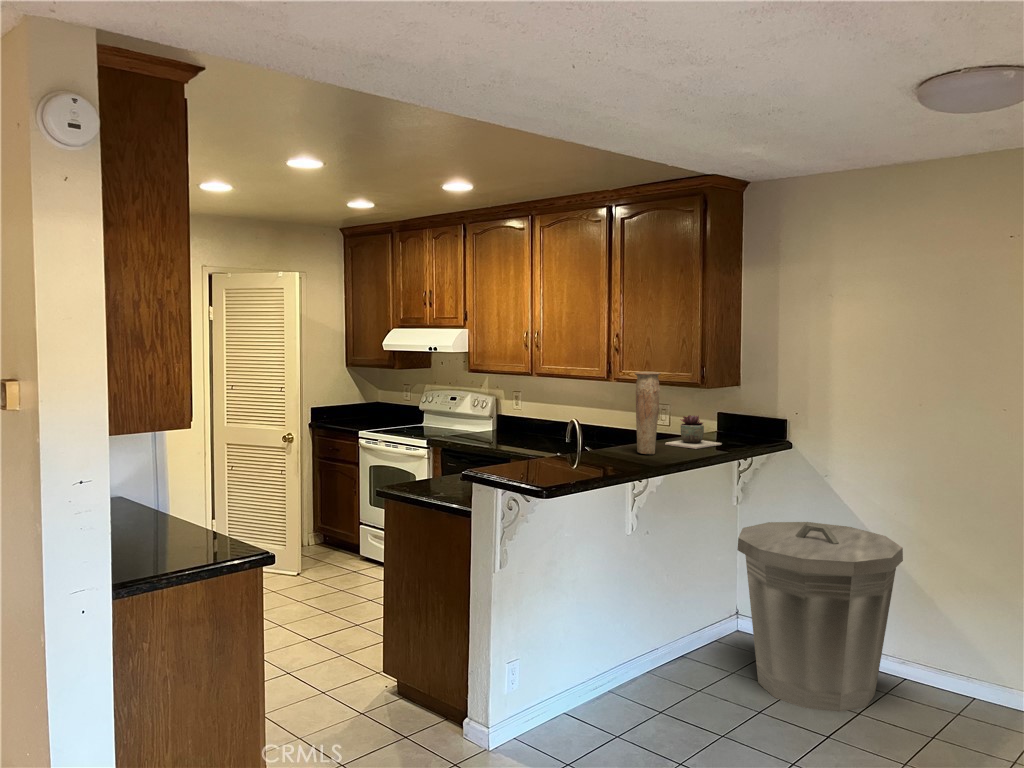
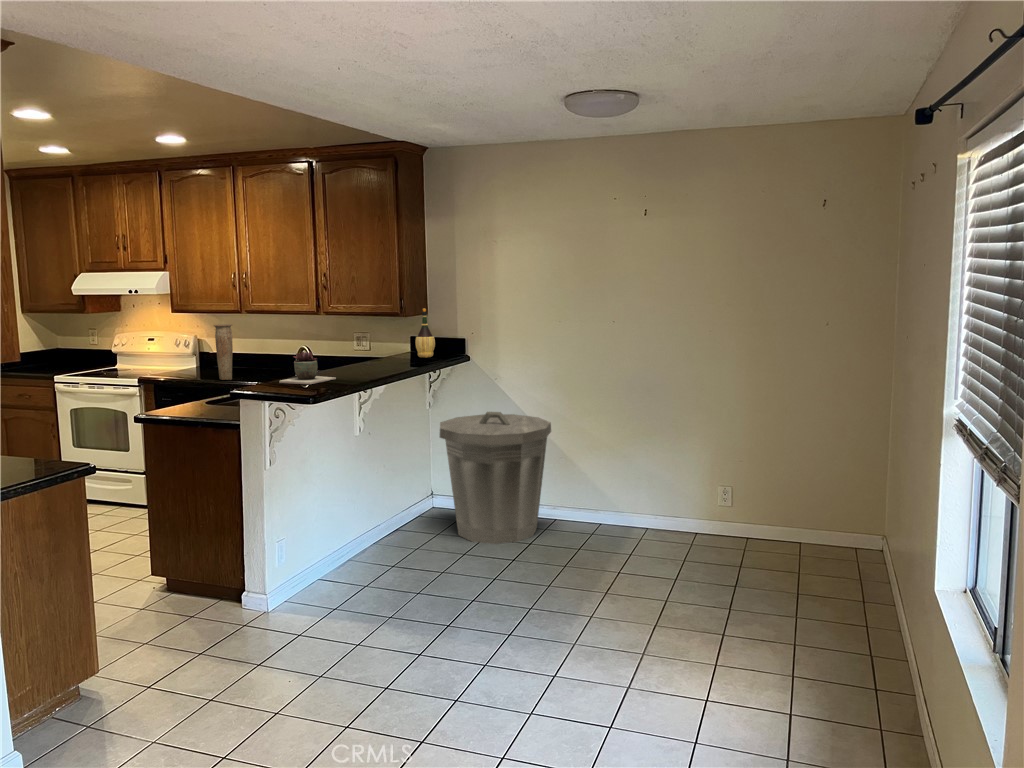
vase: present [635,372,661,454] -> present [214,324,233,380]
wine bottle: none [721,379,747,440] -> present [415,308,435,357]
succulent plant: present [665,415,722,449] -> present [279,352,336,384]

